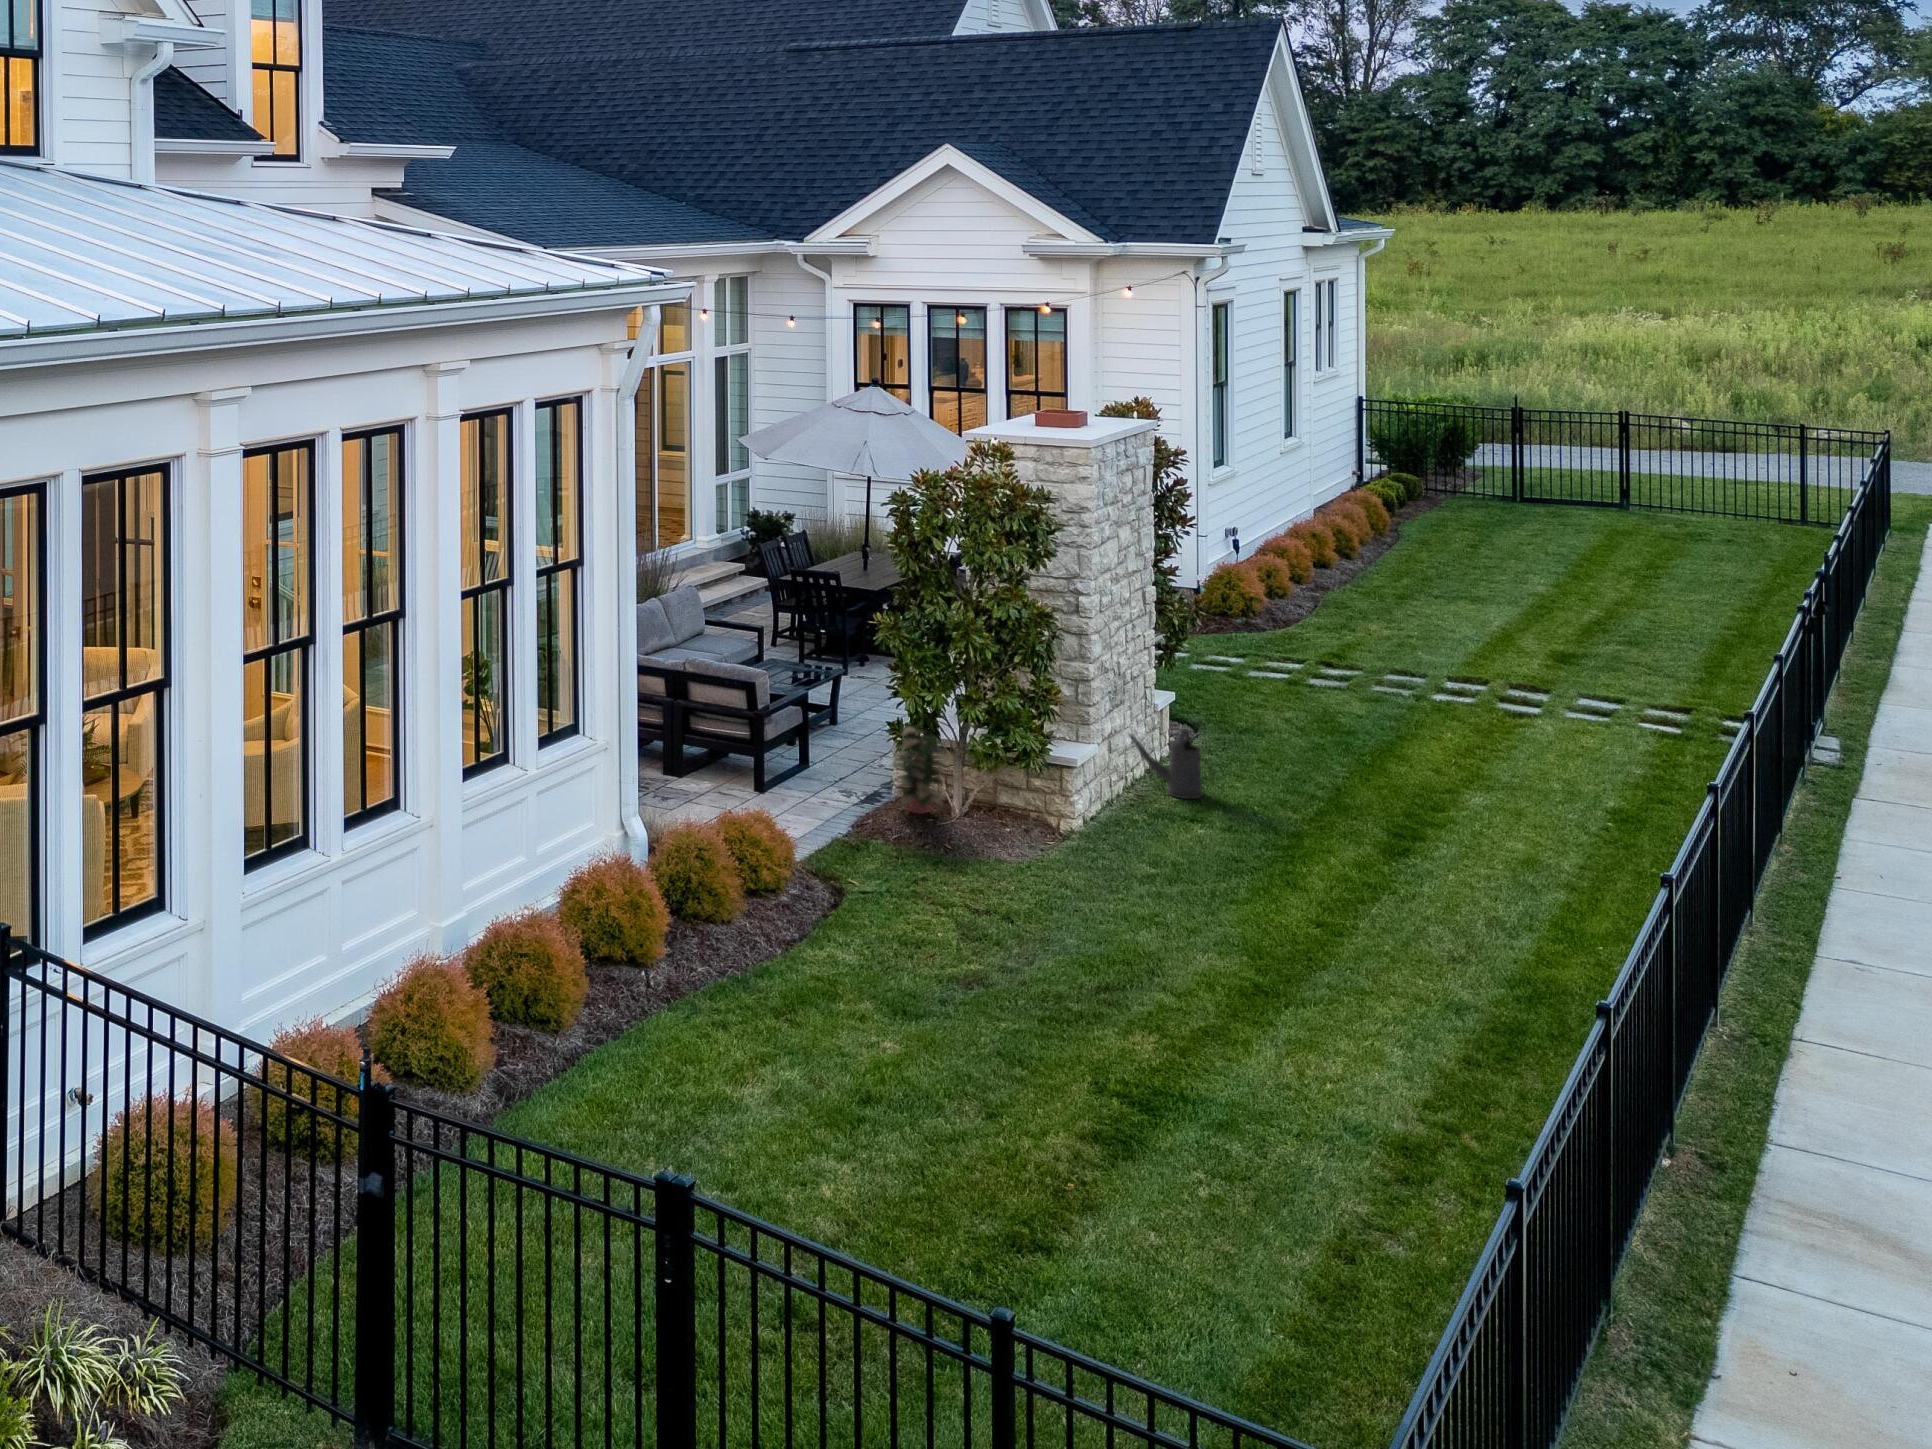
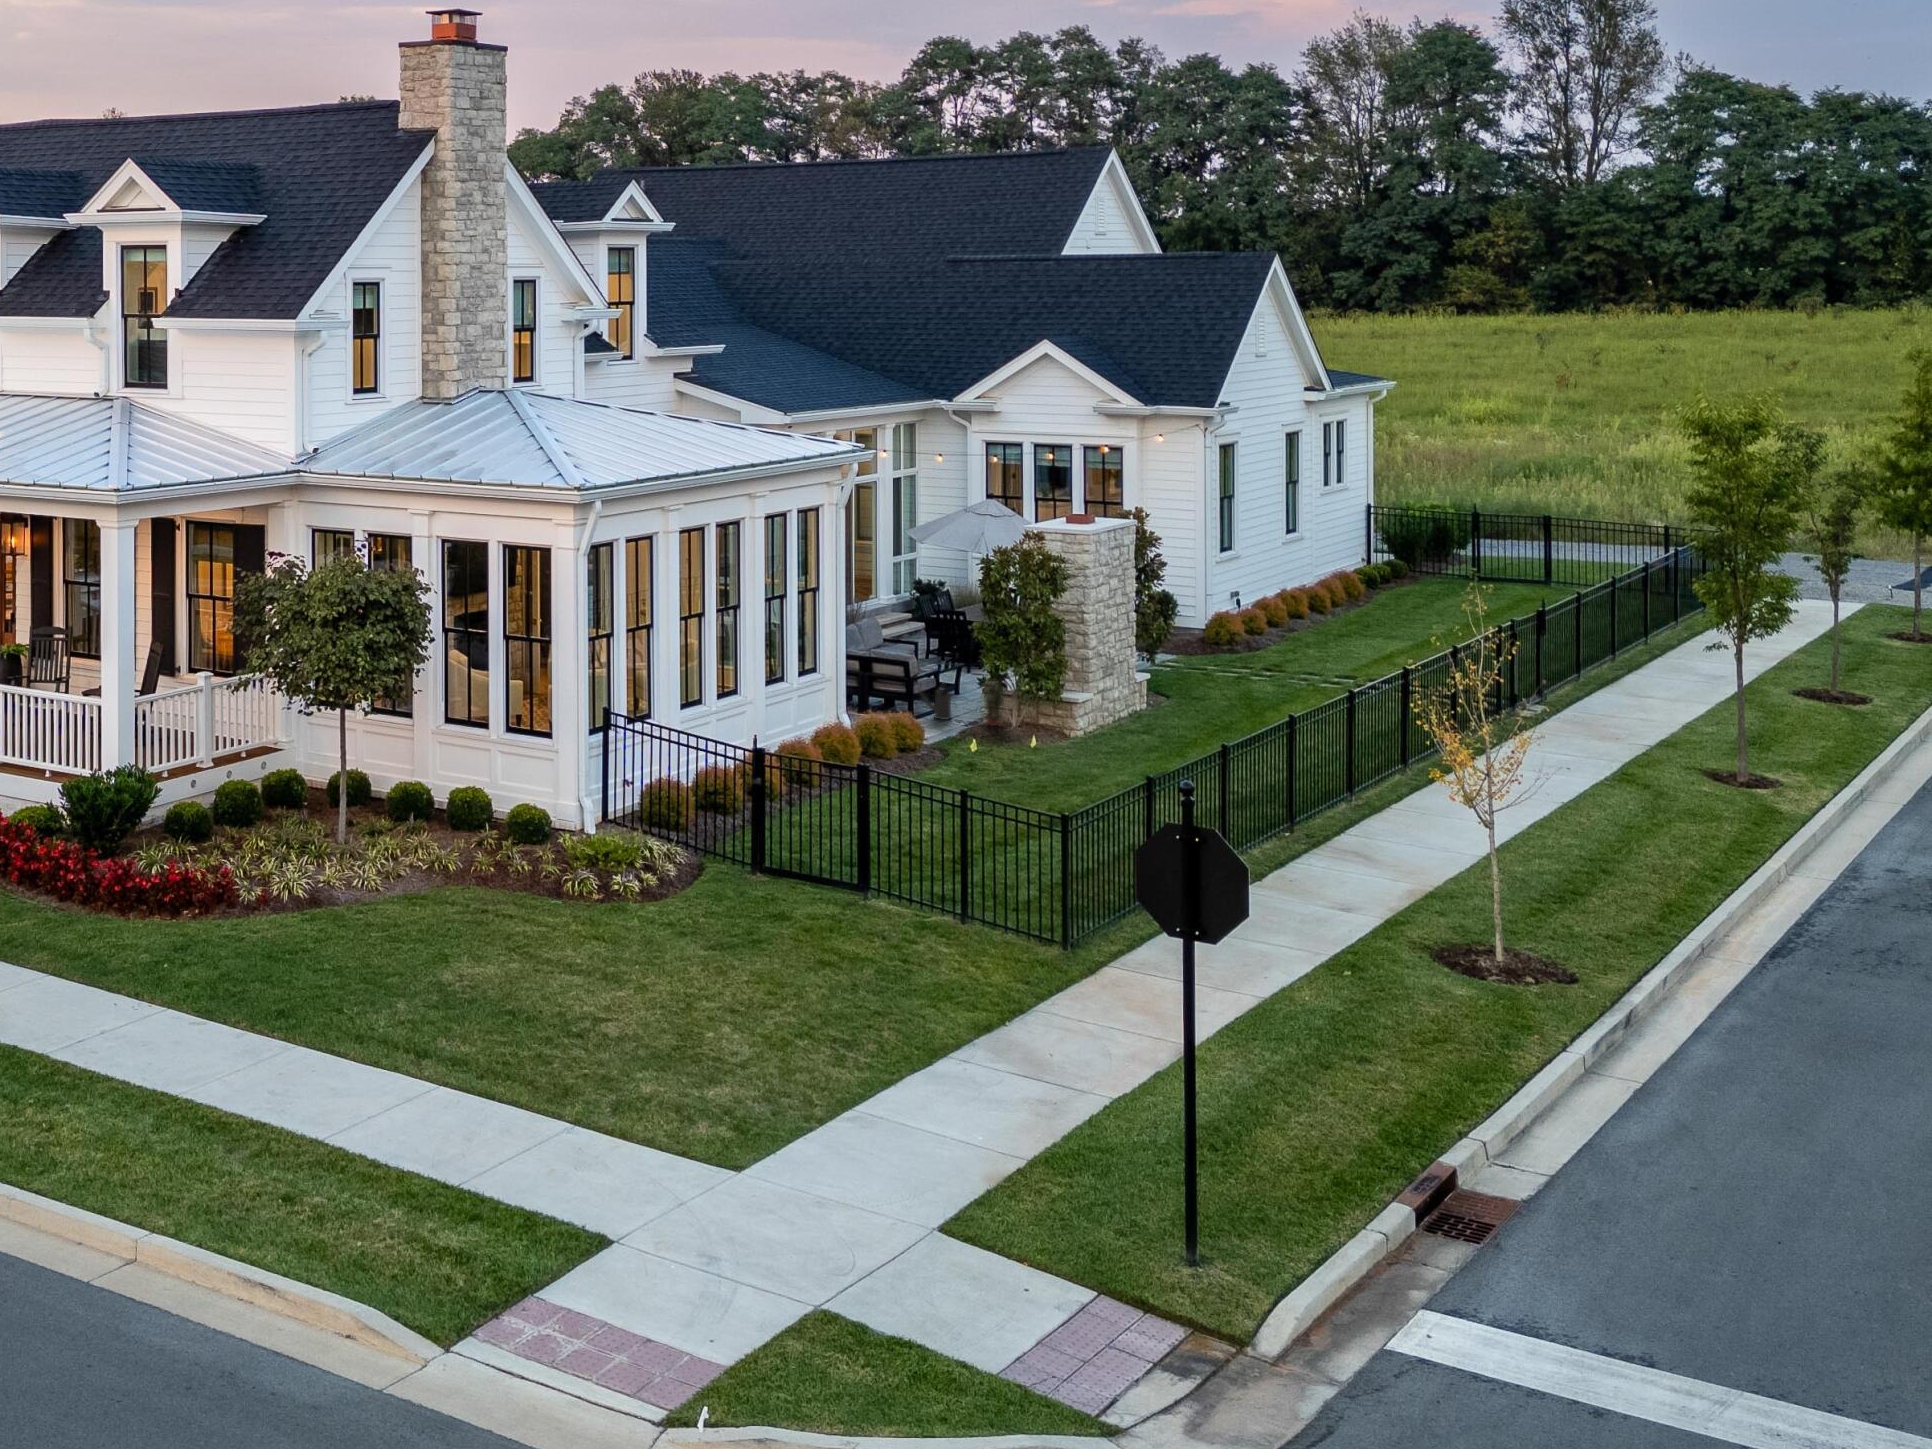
watering can: present [1129,729,1203,799] -> present [918,688,955,720]

